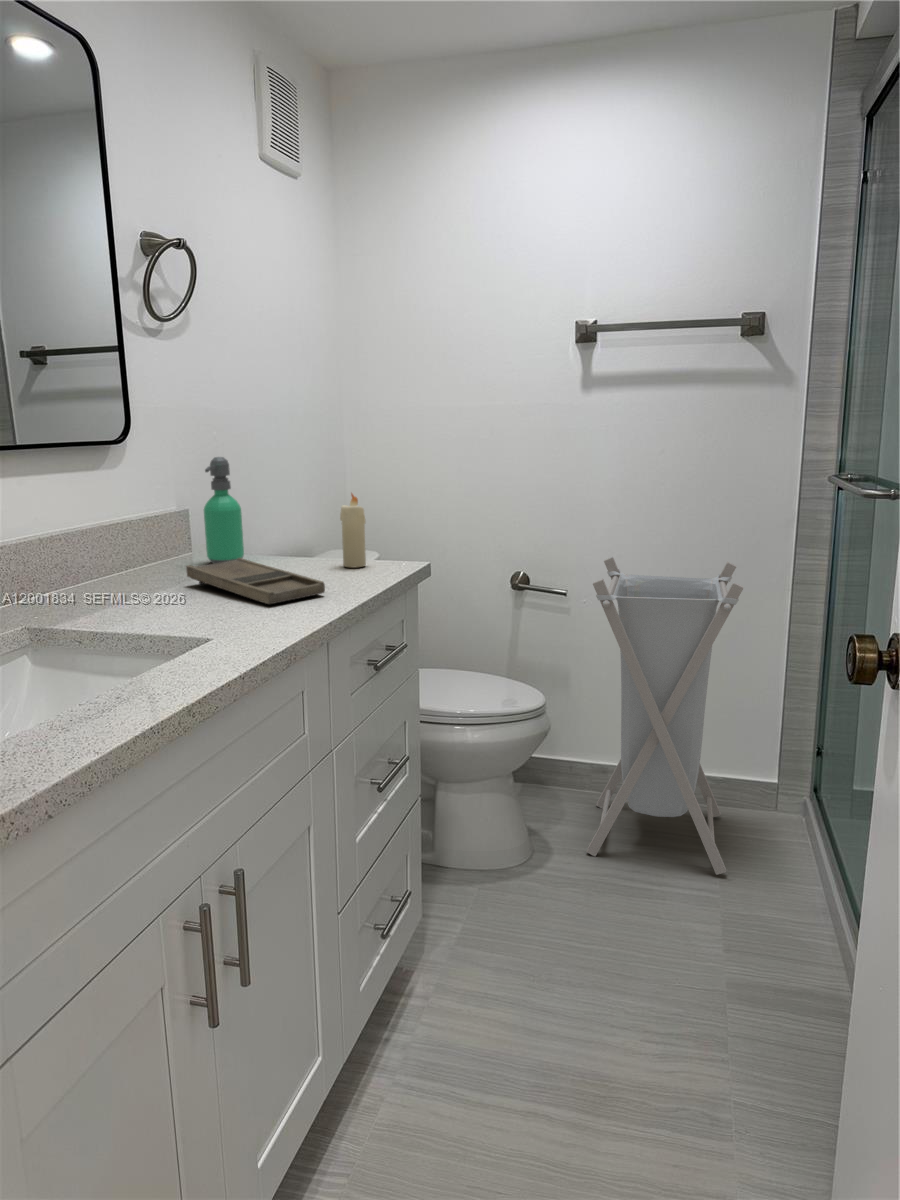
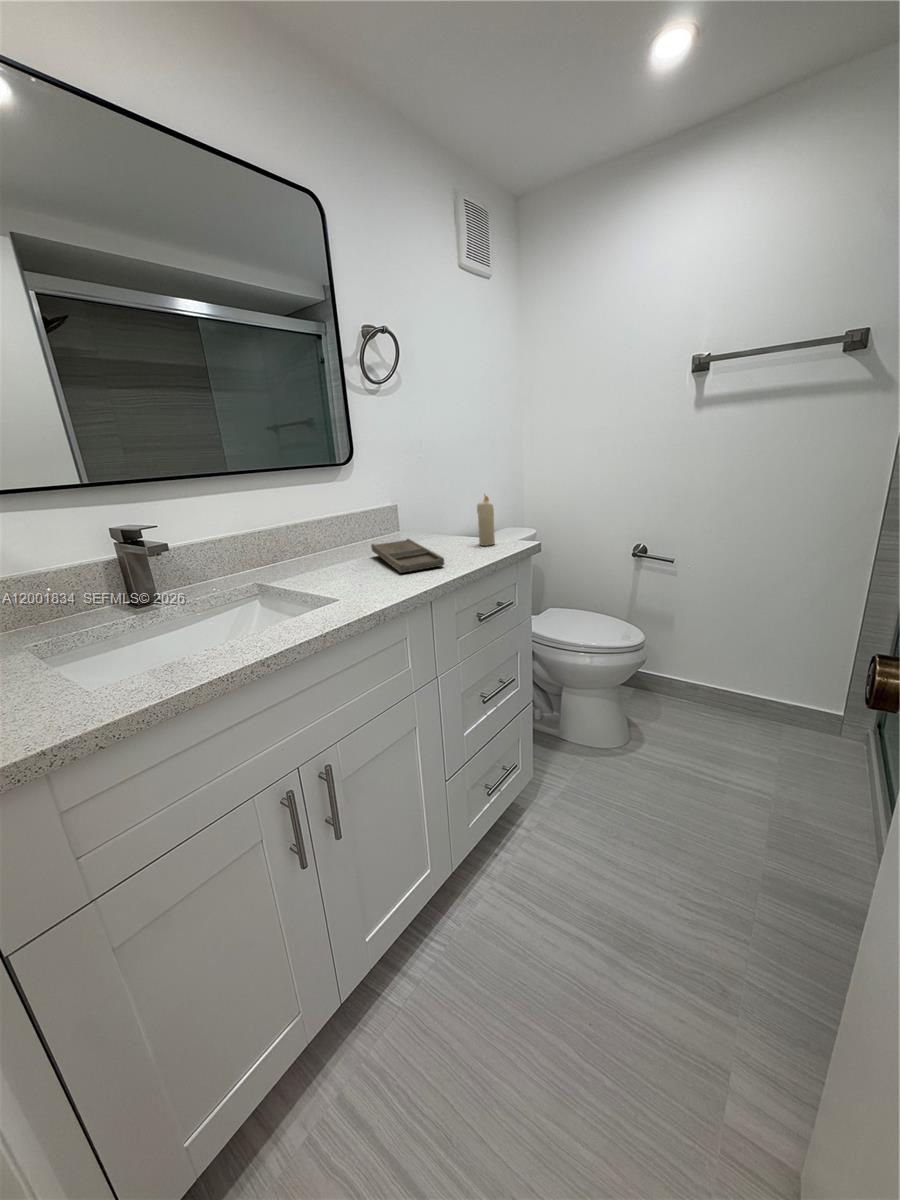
soap dispenser: present [204,457,244,564] -> none [394,472,424,542]
laundry hamper: present [586,557,743,875] -> none [671,536,820,781]

